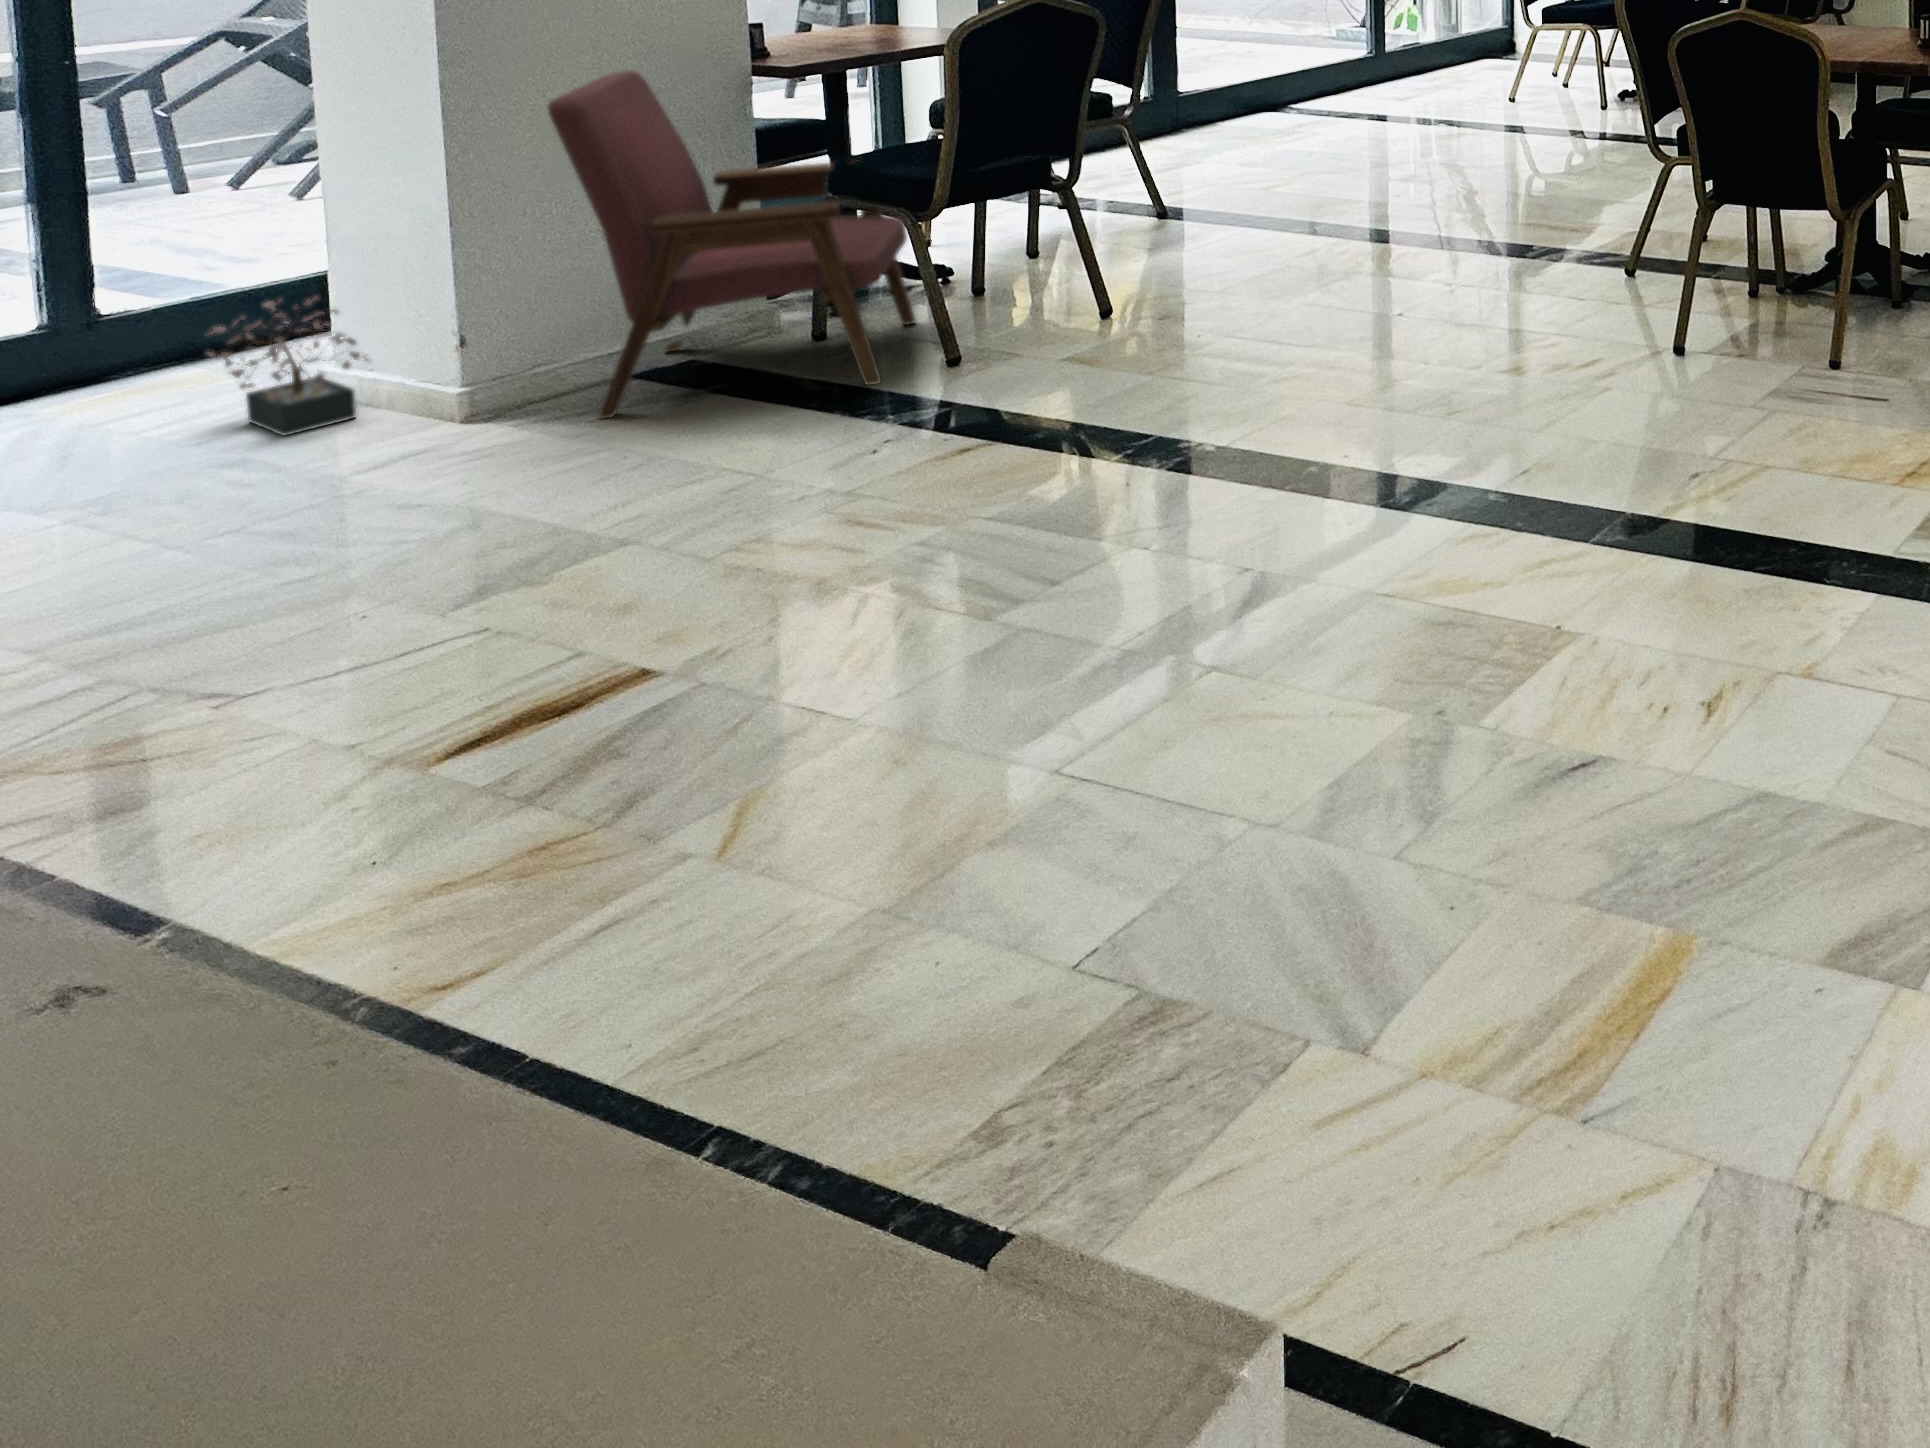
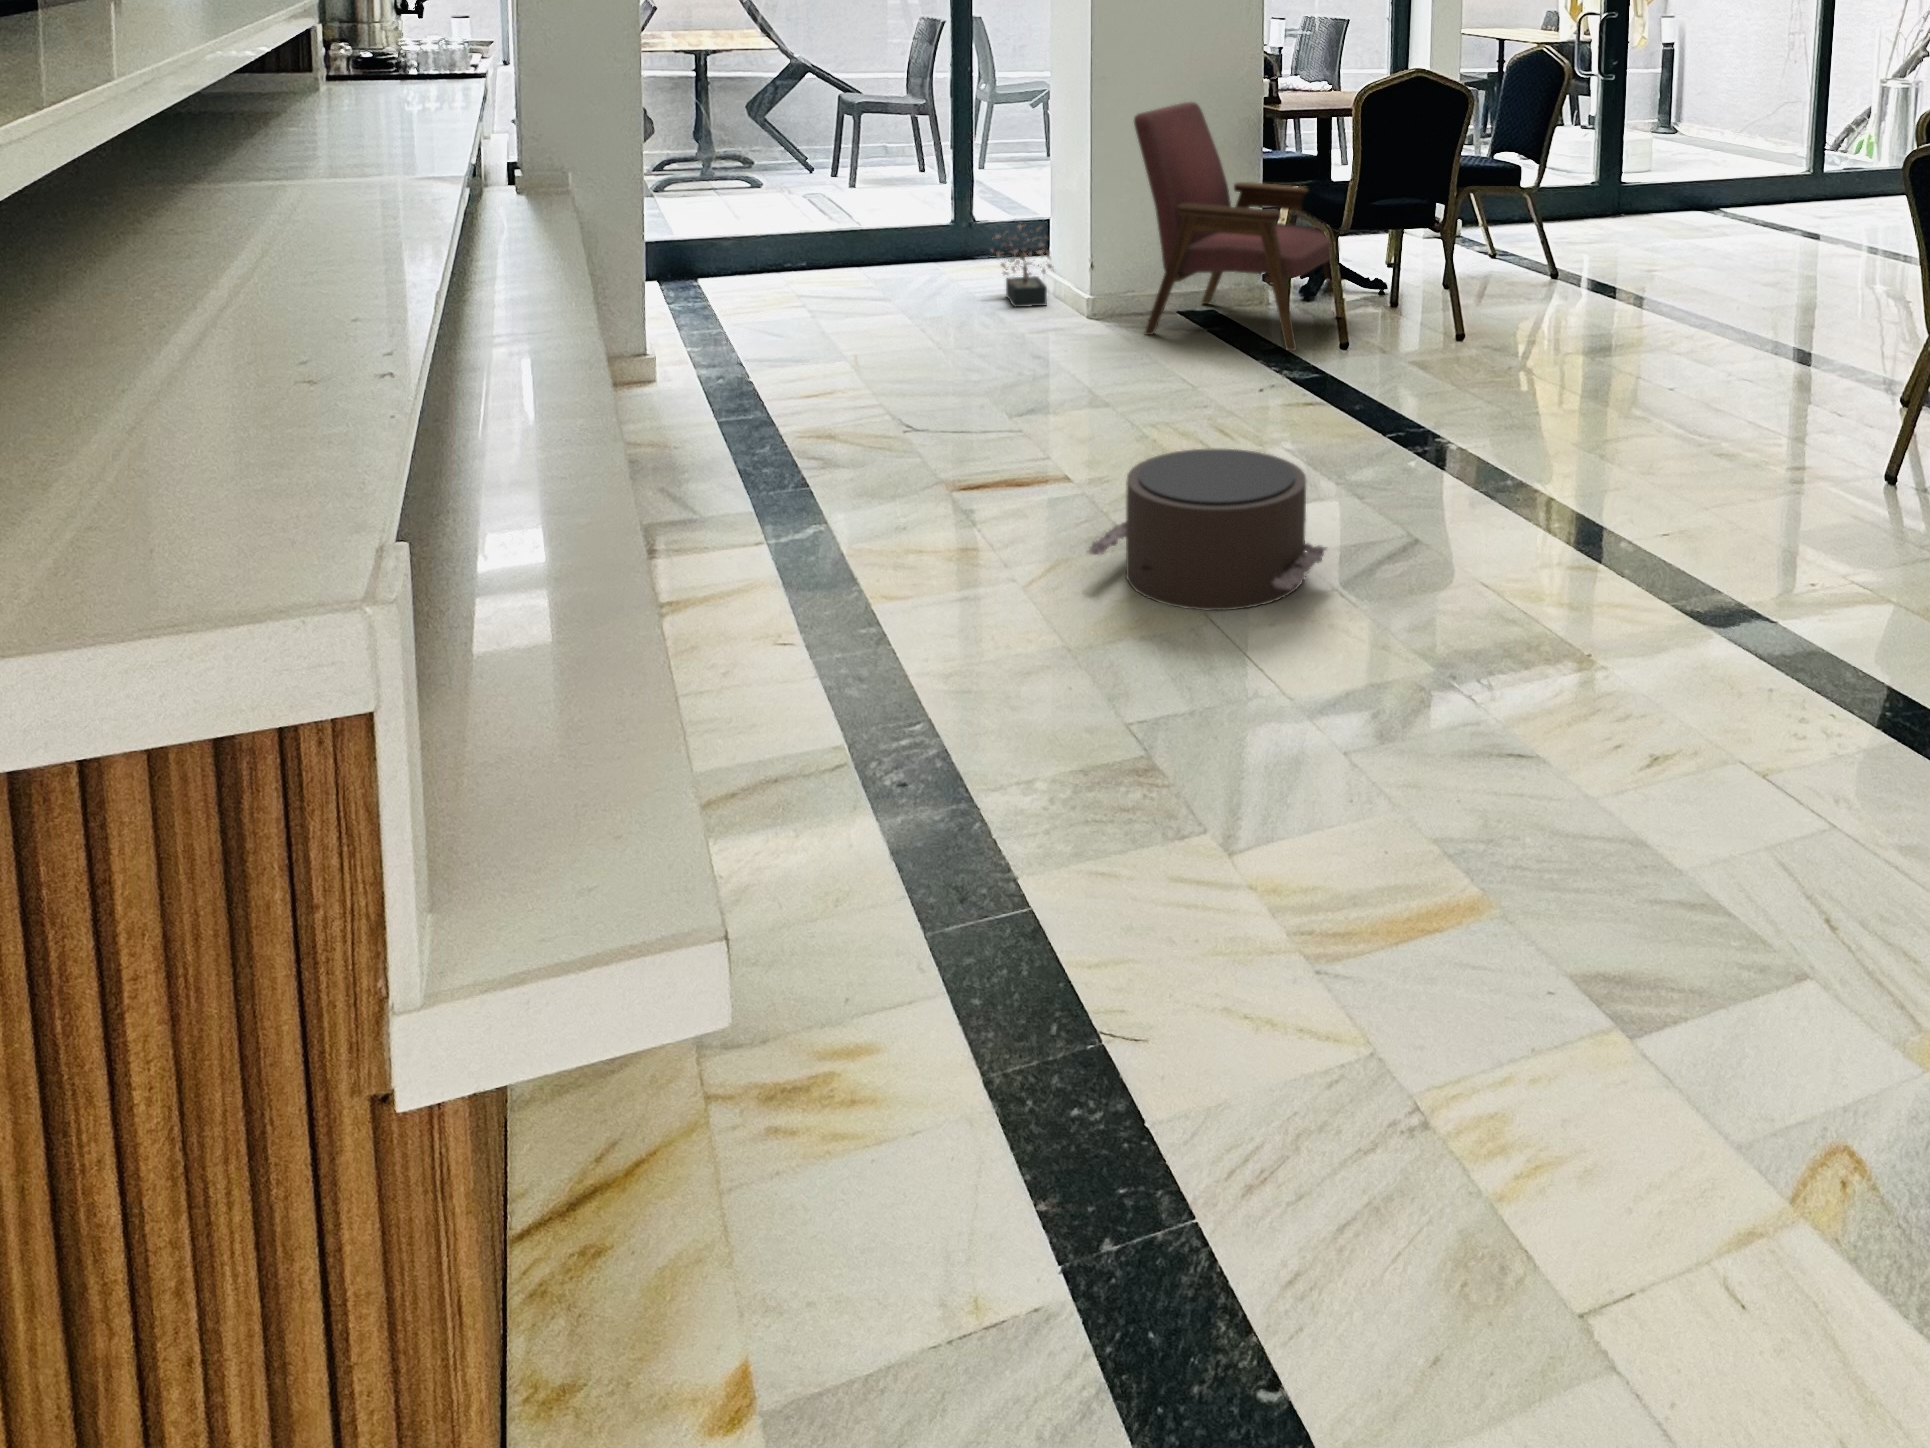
pouf: none [821,528,1191,784] -> present [1088,448,1327,610]

